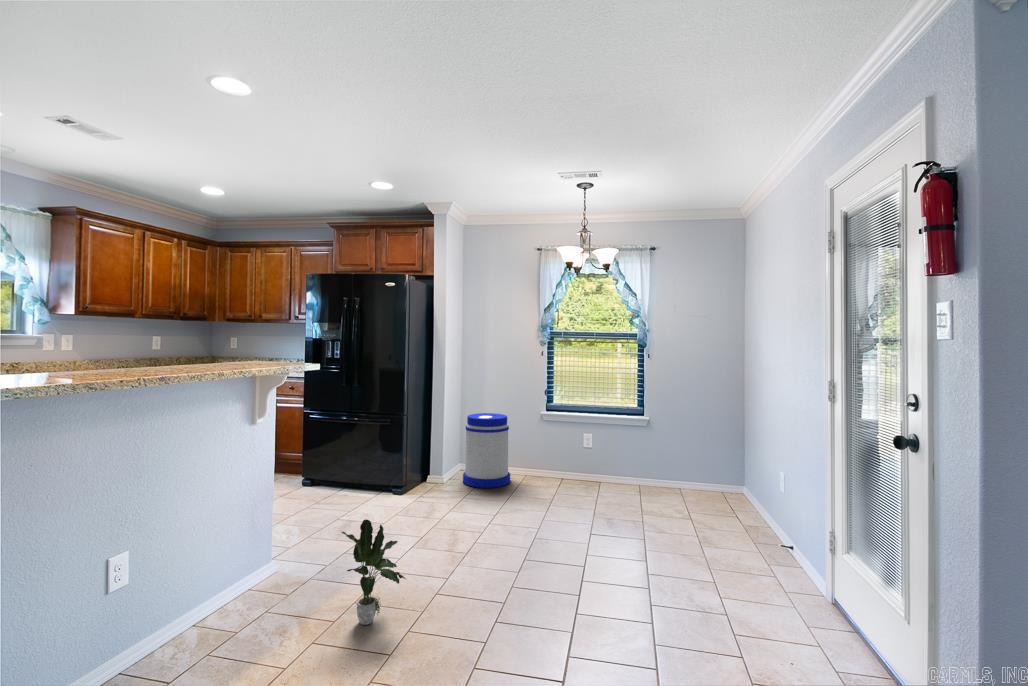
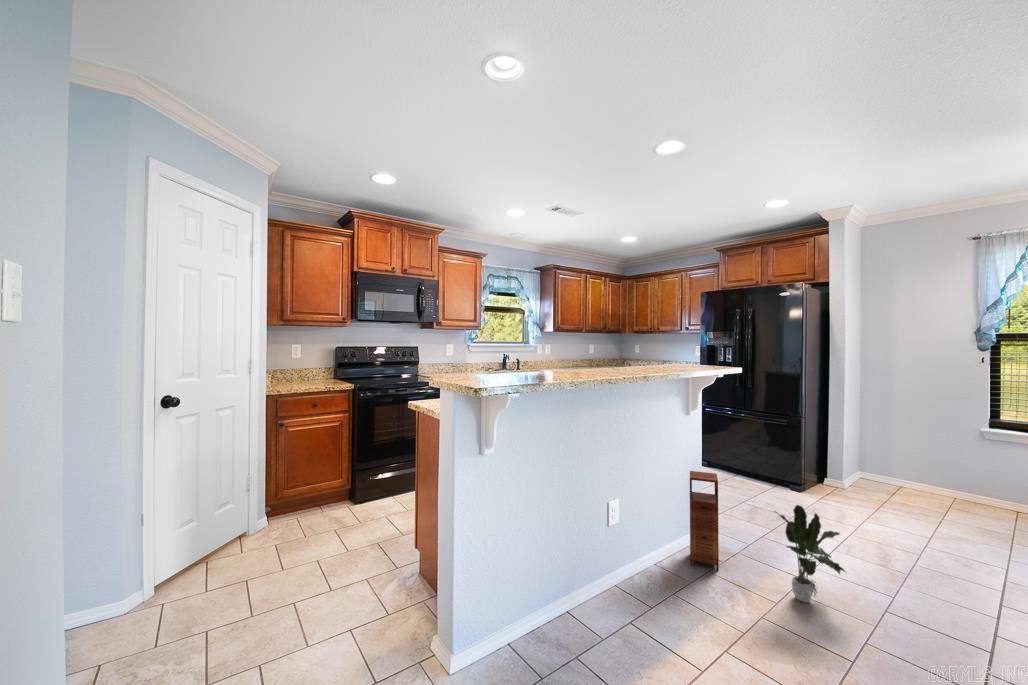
trash can: present [463,413,510,488] -> none [872,423,943,508]
storage cabinet: none [245,500,286,625] -> present [690,471,719,570]

